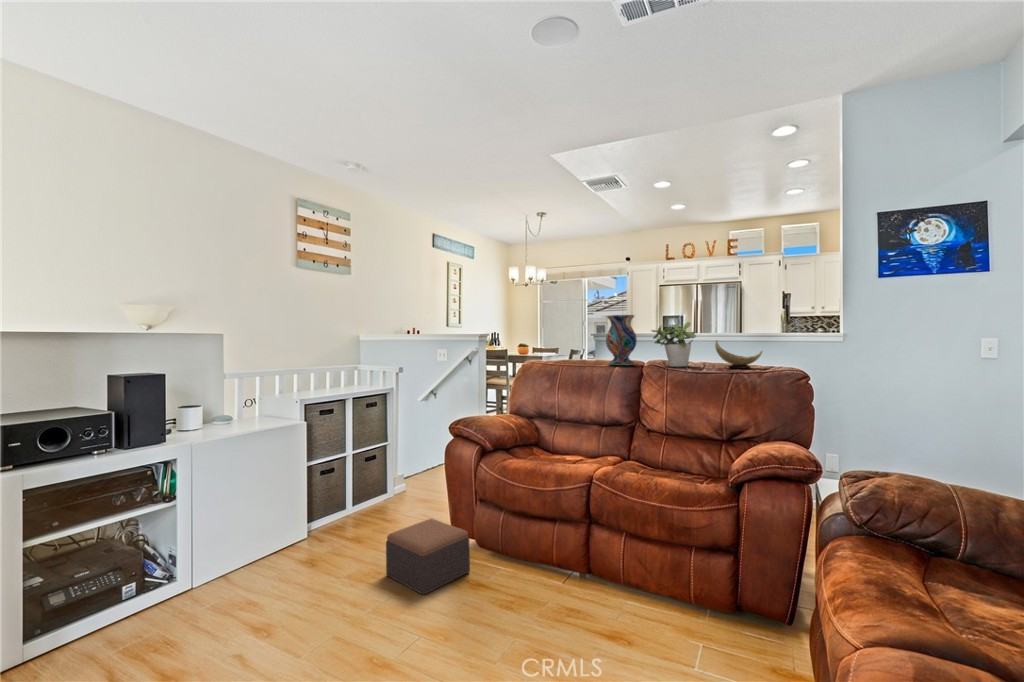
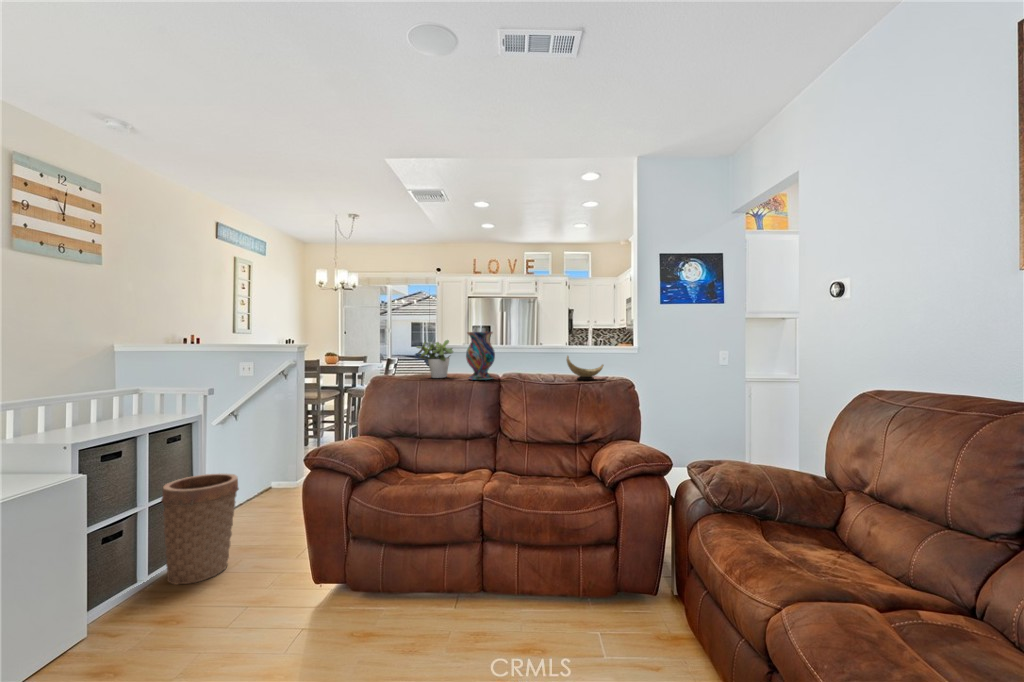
potted plant: present [651,322,696,367] -> present [417,340,453,378]
basket: none [360,436,413,520] -> present [161,474,239,585]
footstool: present [386,519,470,595] -> none [244,570,351,665]

